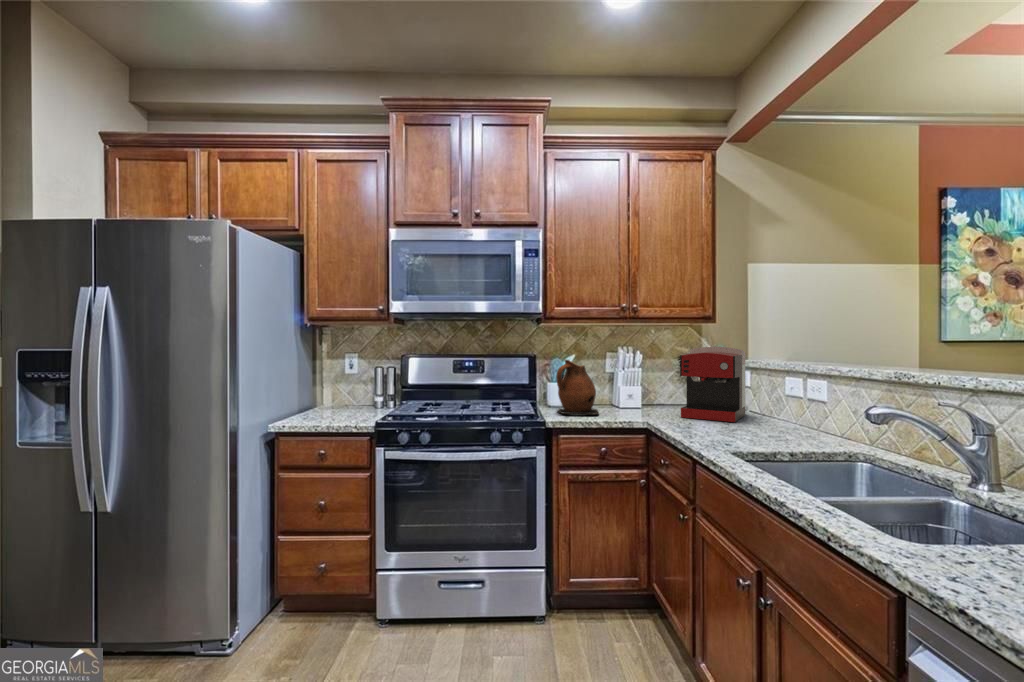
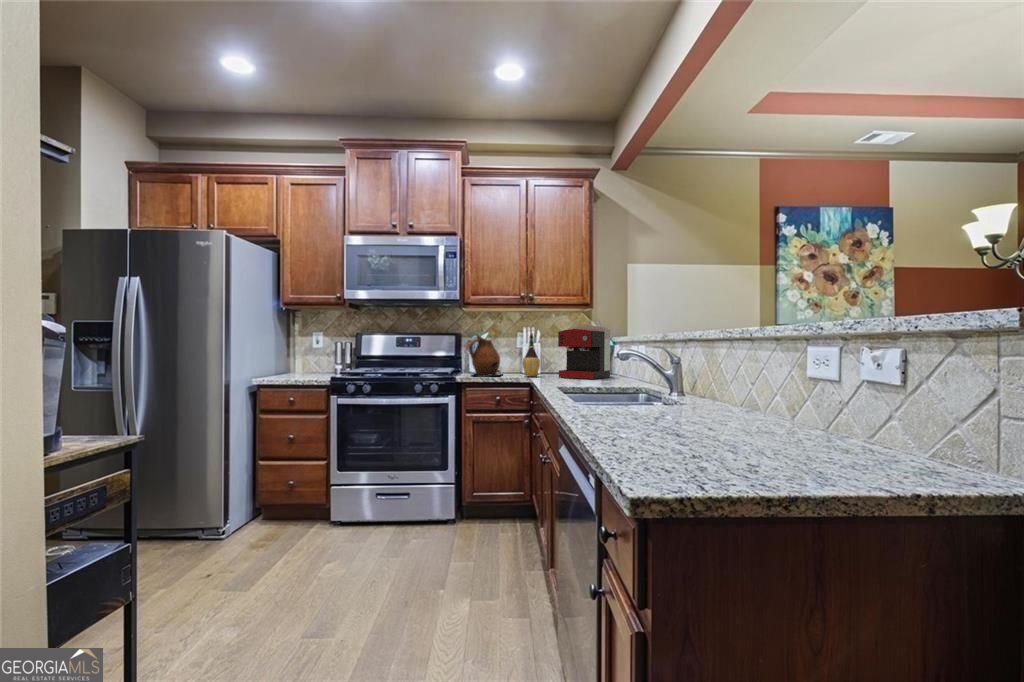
wine bottle: none [628,356,653,415] -> present [522,333,540,377]

